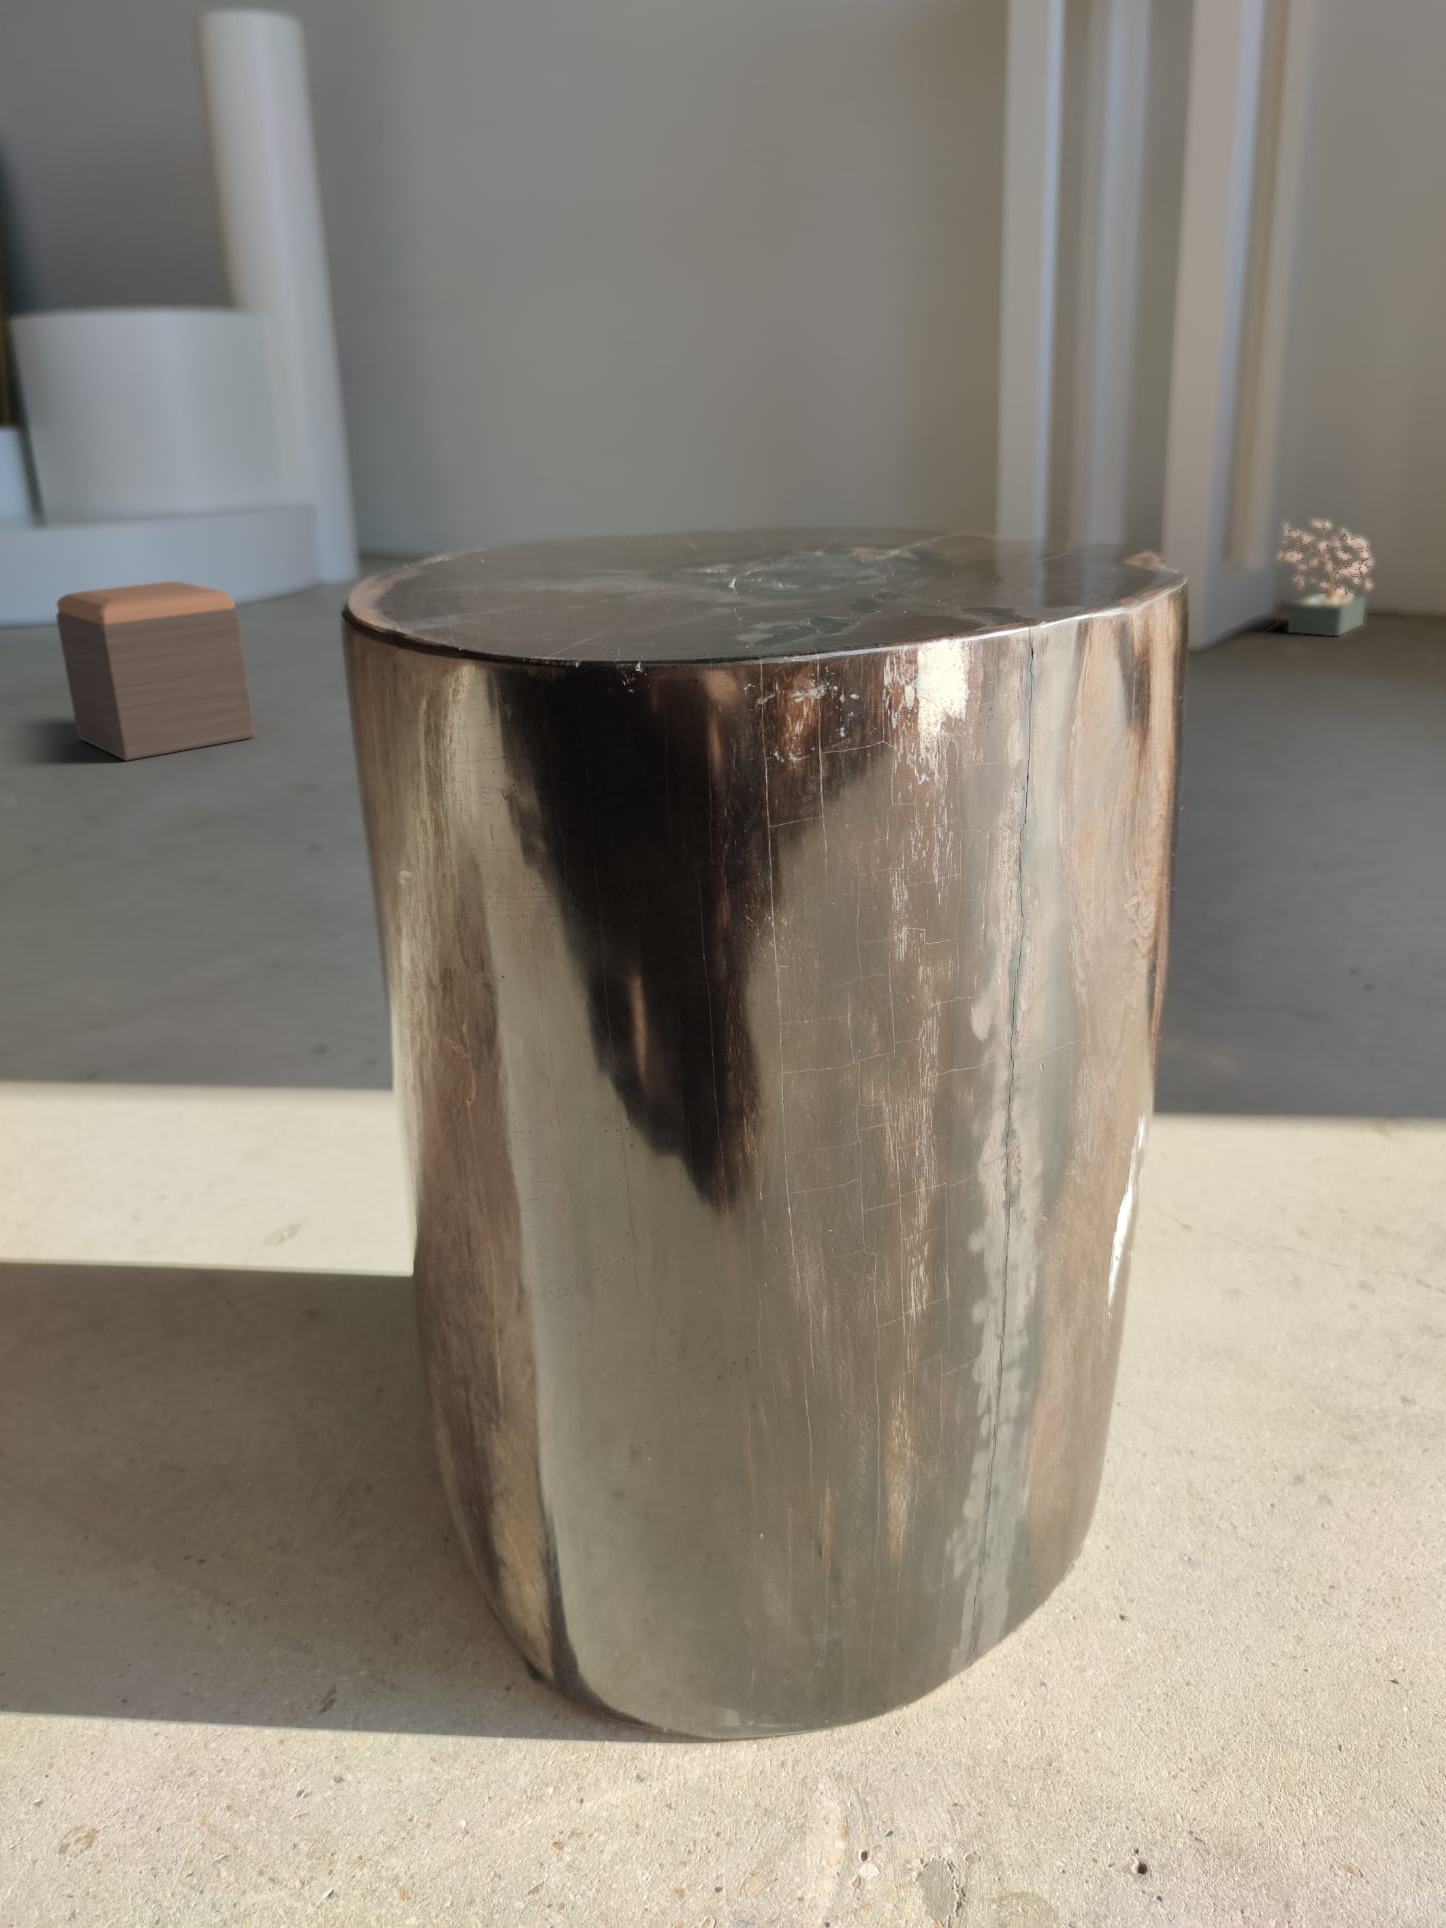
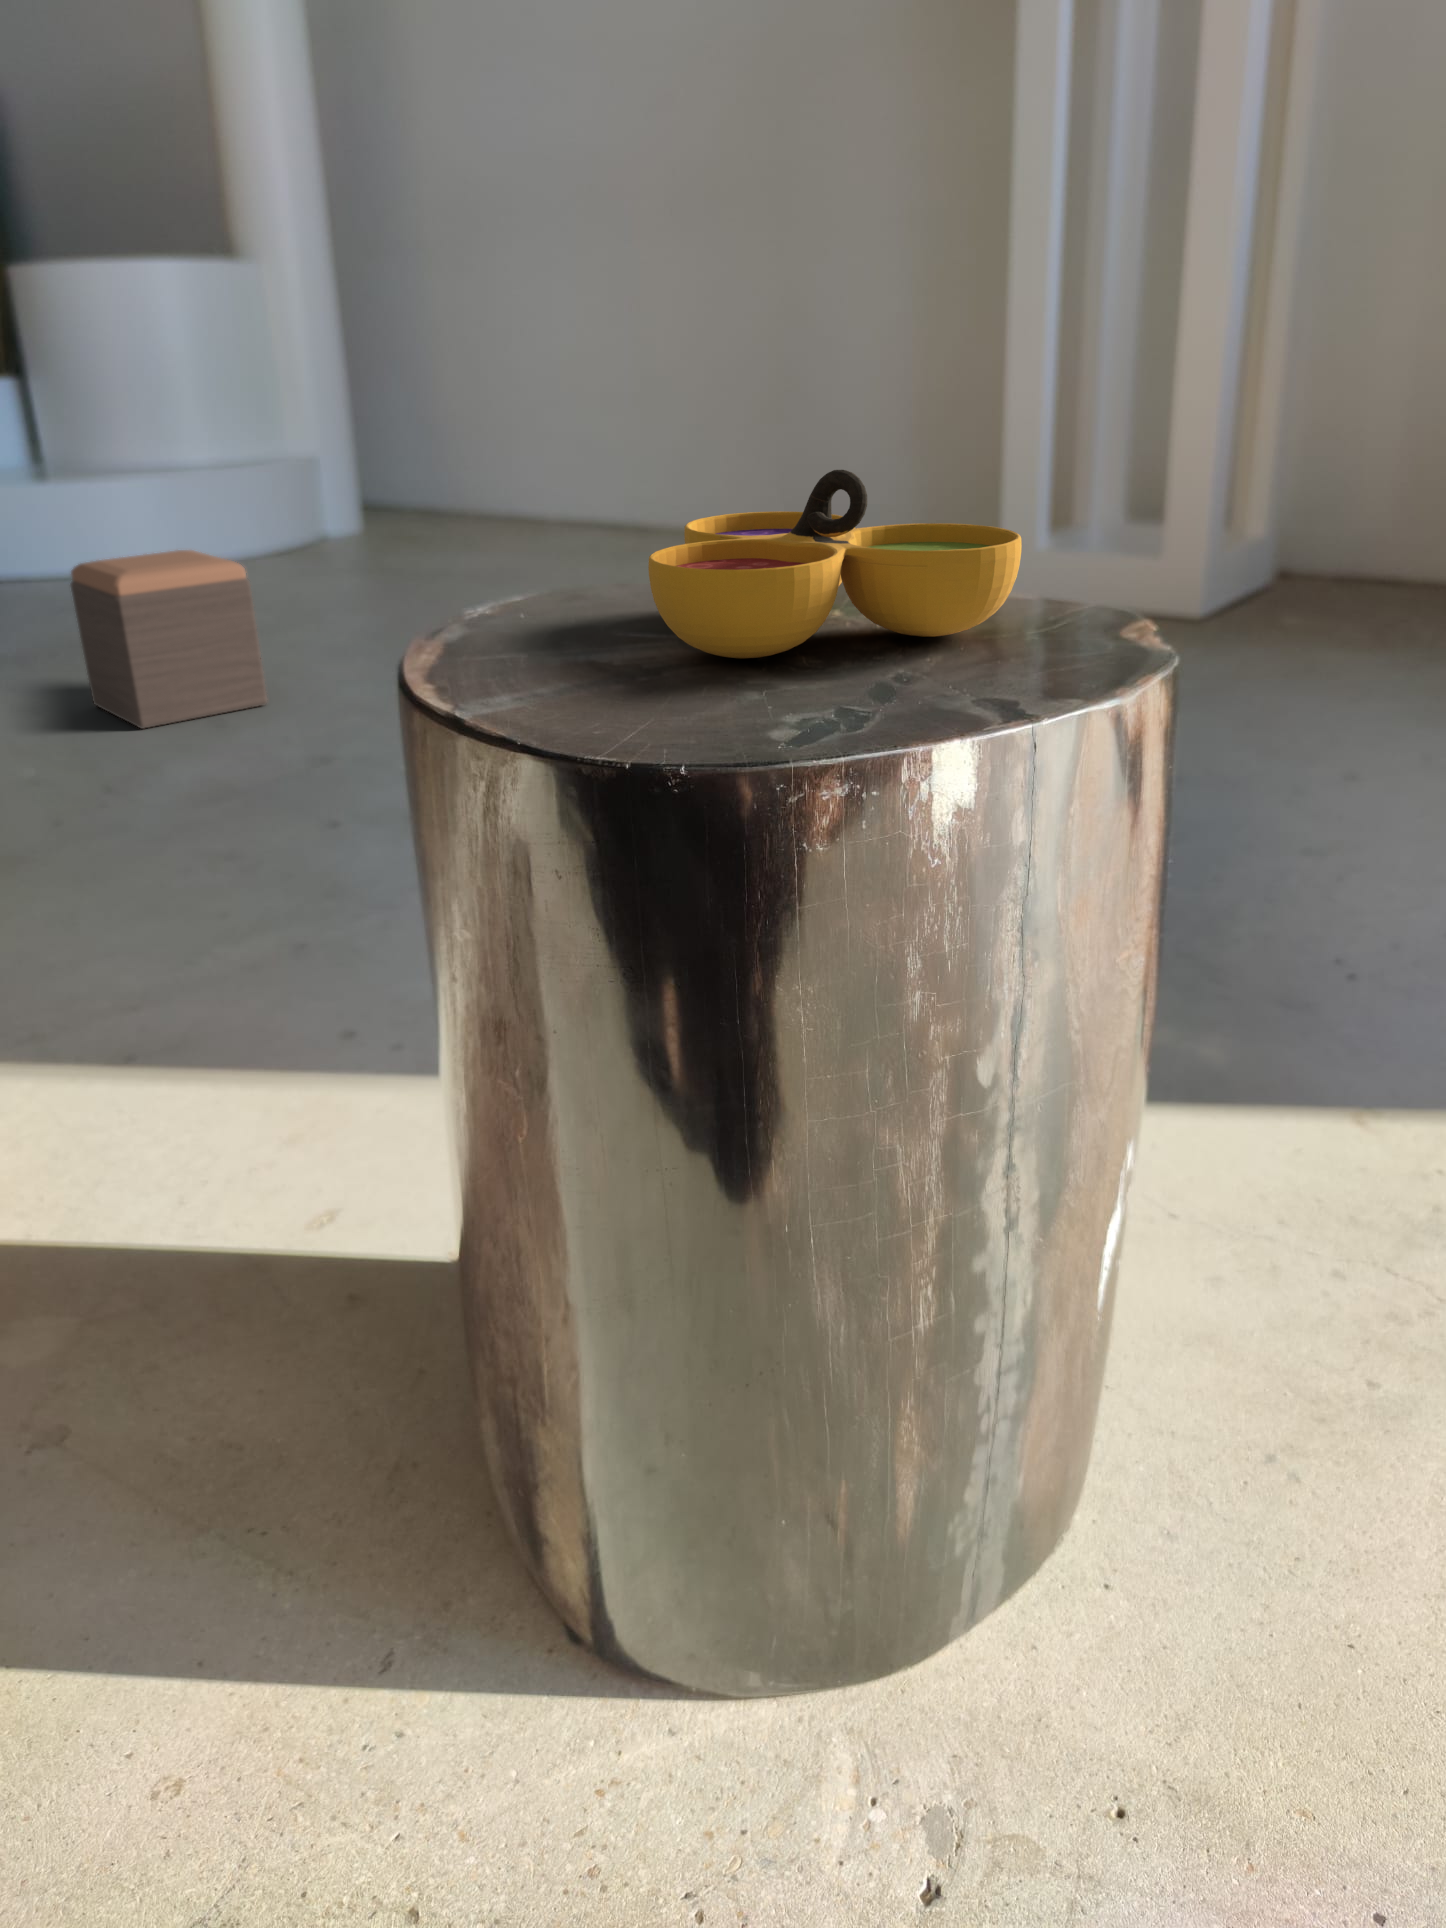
decorative bowl: none [613,386,1017,585] -> present [648,470,1022,658]
decorative plant: present [1277,523,1370,636] -> none [1268,488,1364,604]

